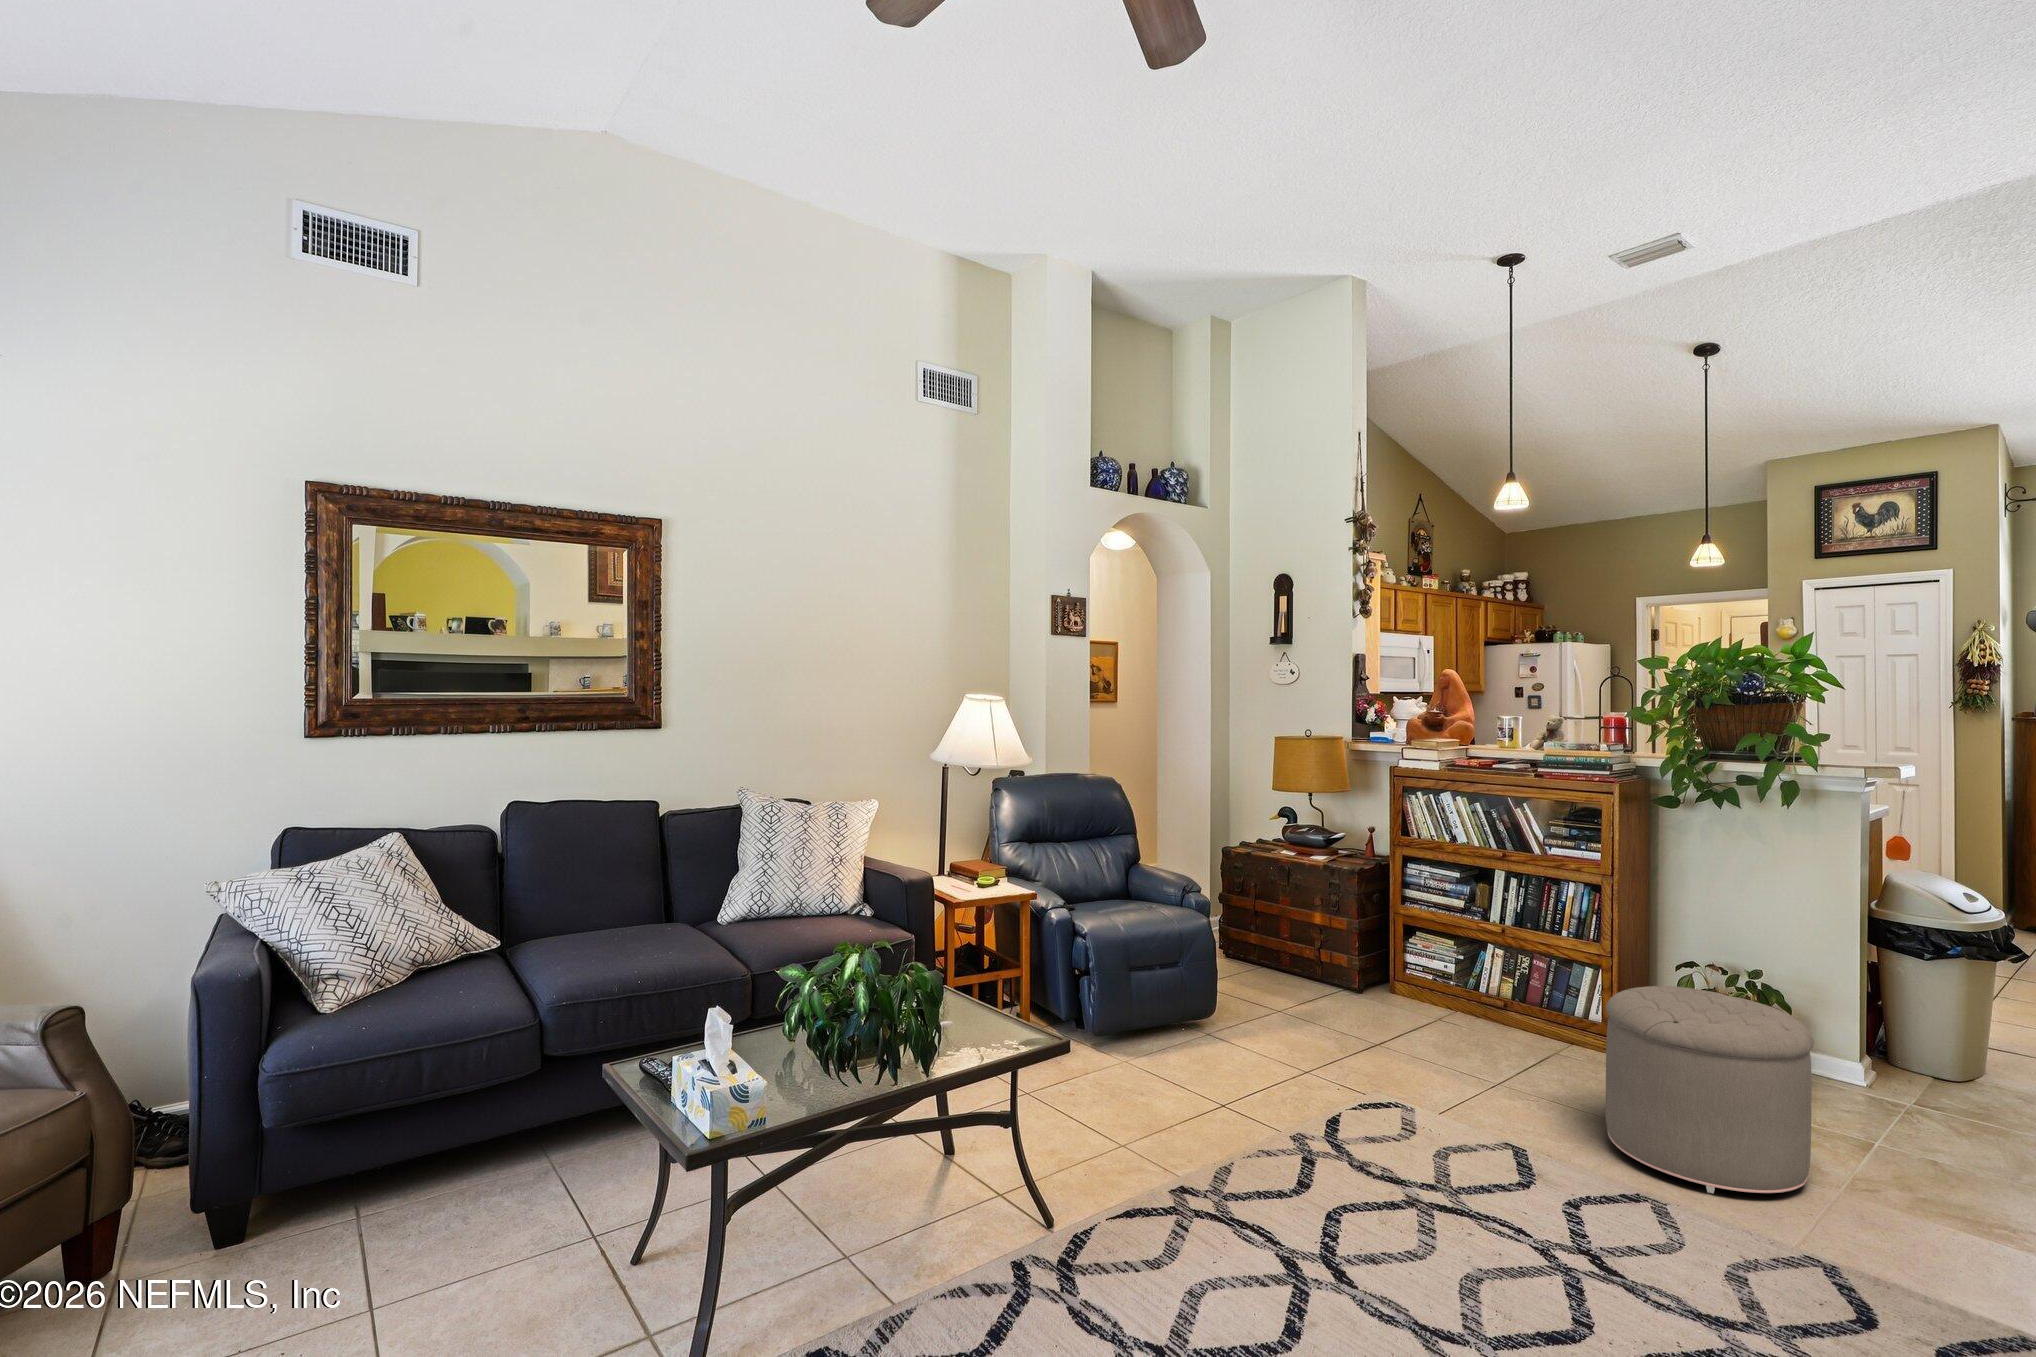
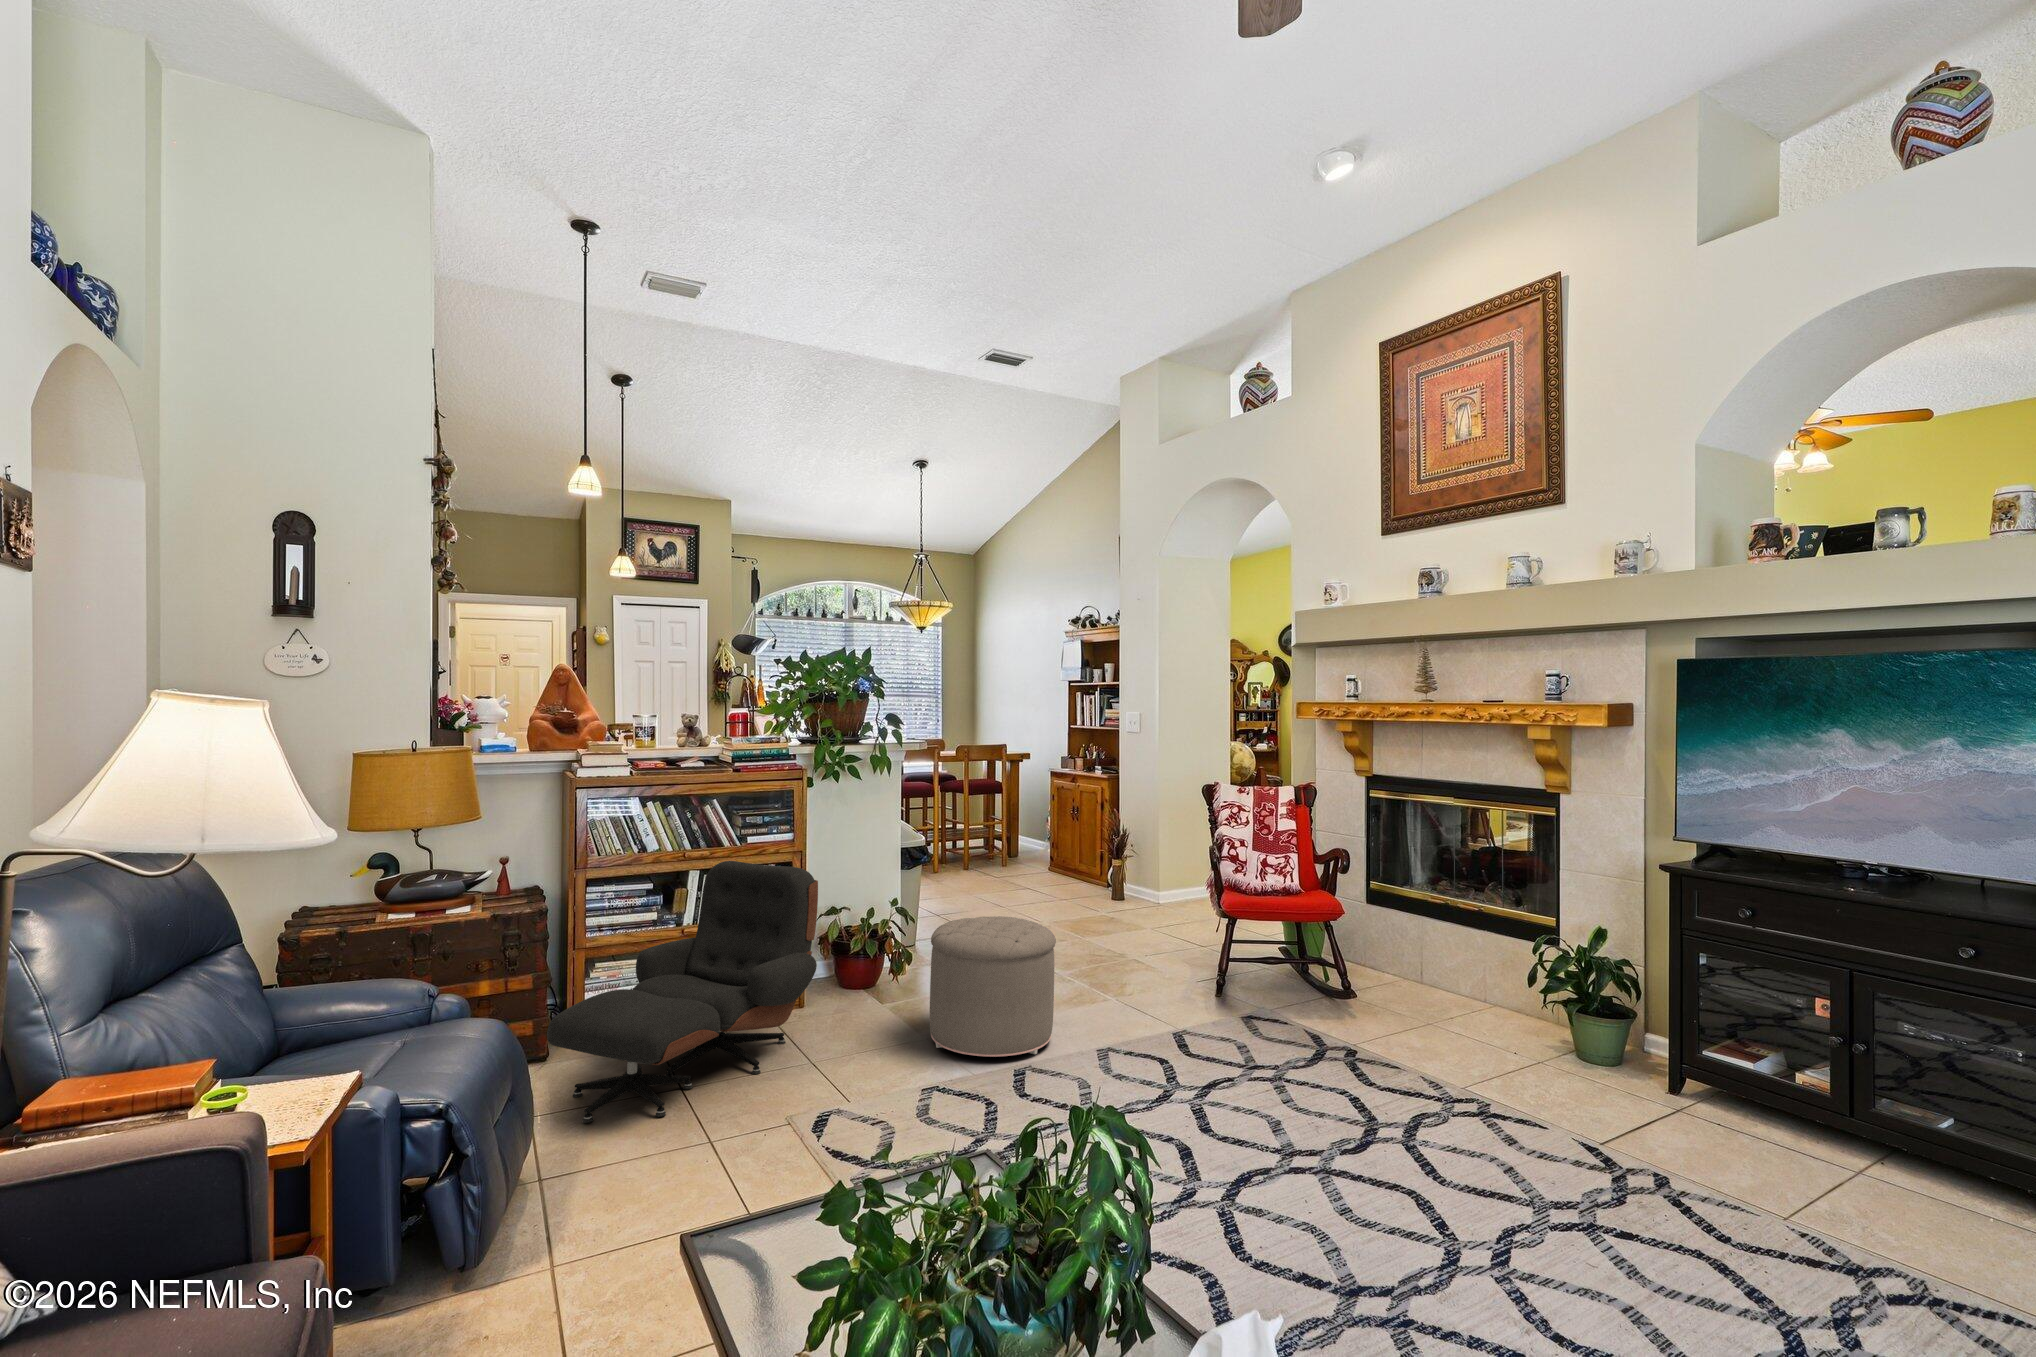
lounge chair: none [1276,862,1549,1062] -> present [547,861,818,1123]

